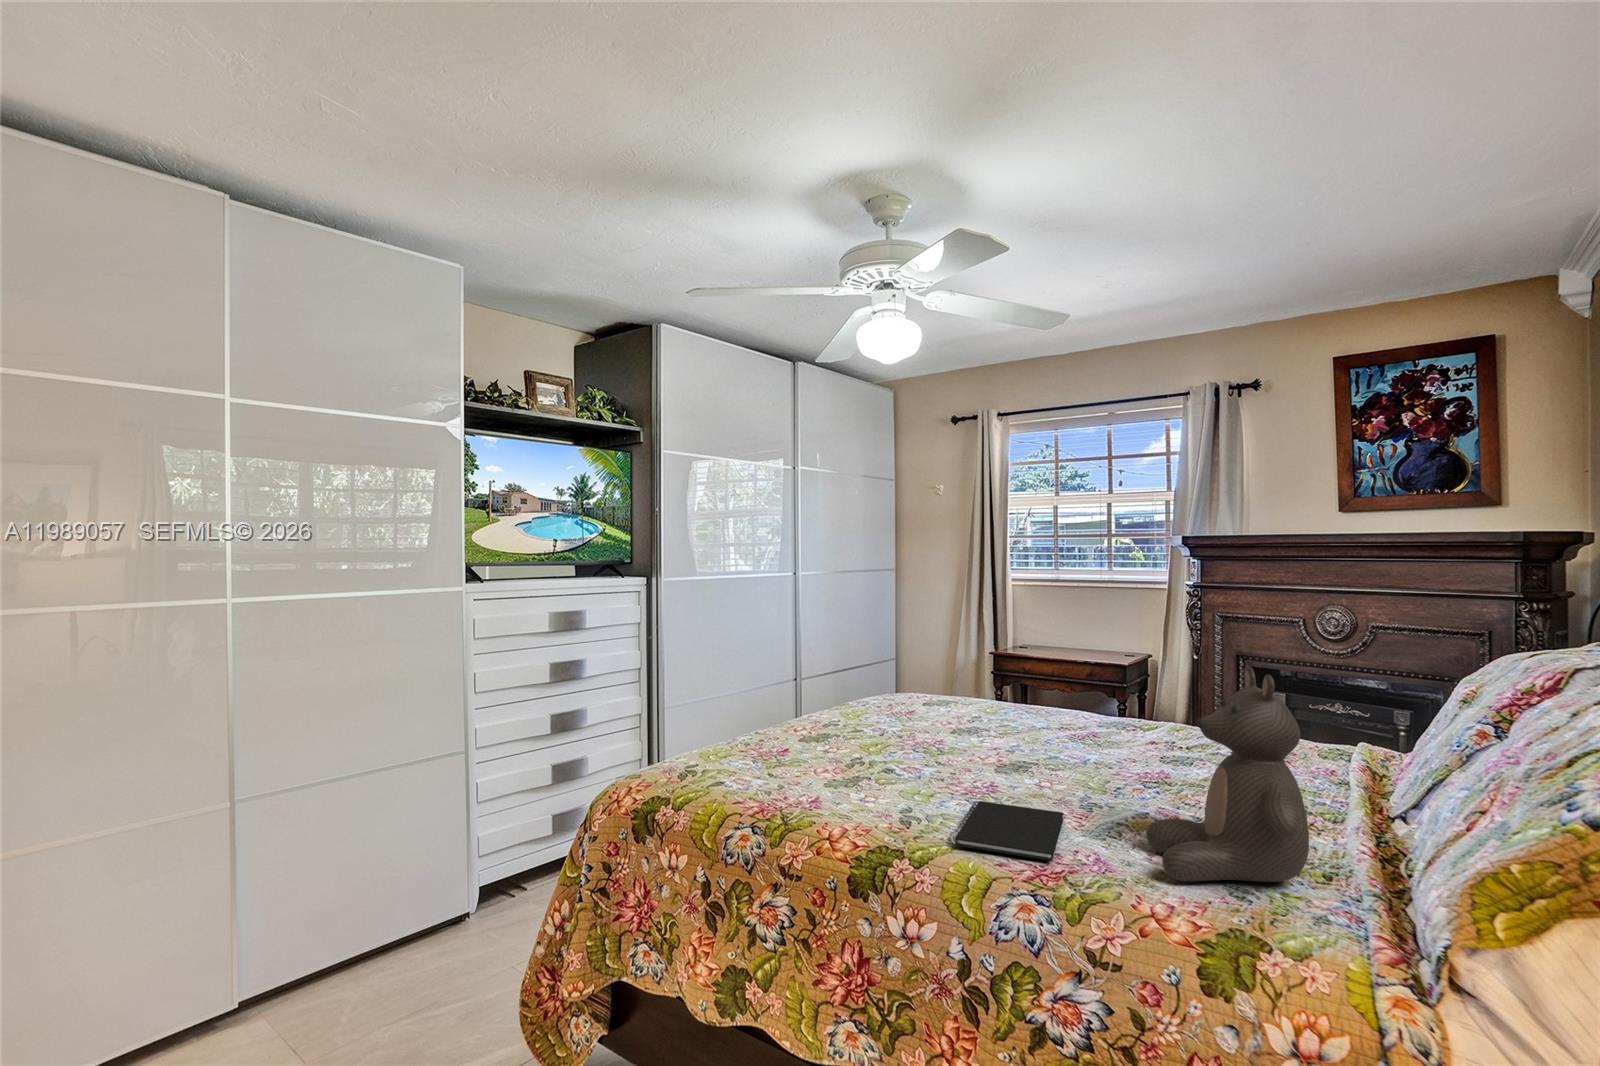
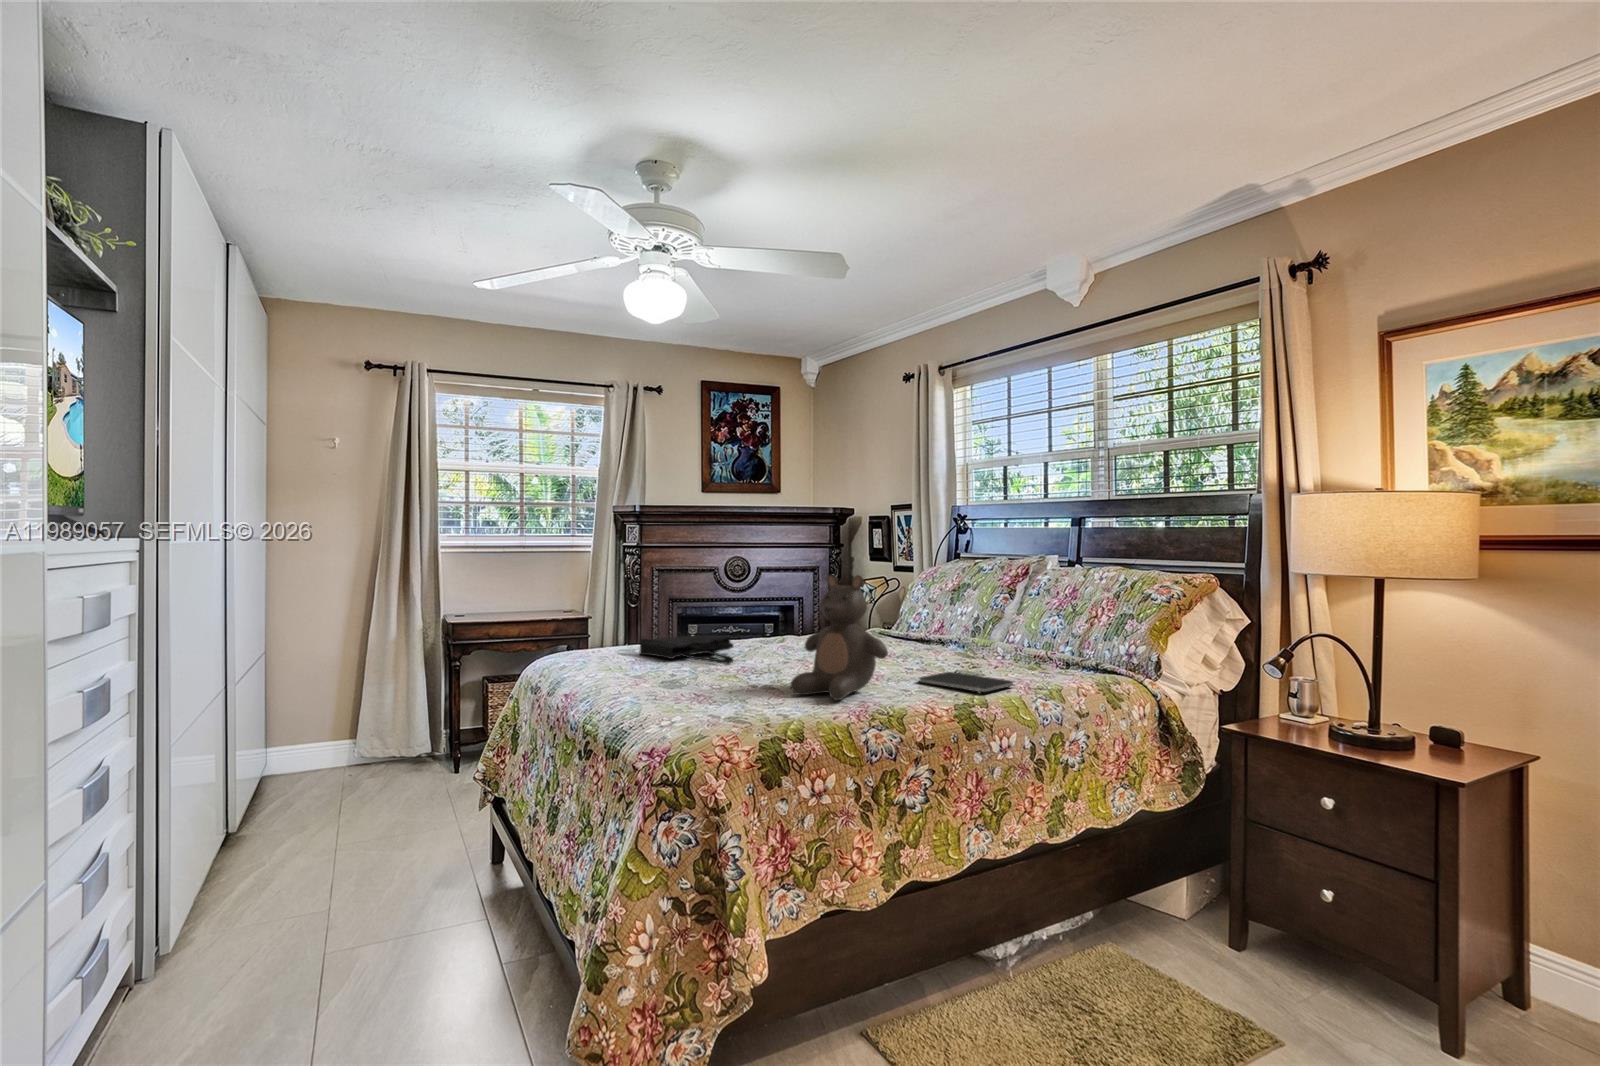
teddy bear: present [1146,667,1309,882] -> present [791,575,888,700]
tote bag: none [906,688,1003,730] -> present [640,636,733,663]

